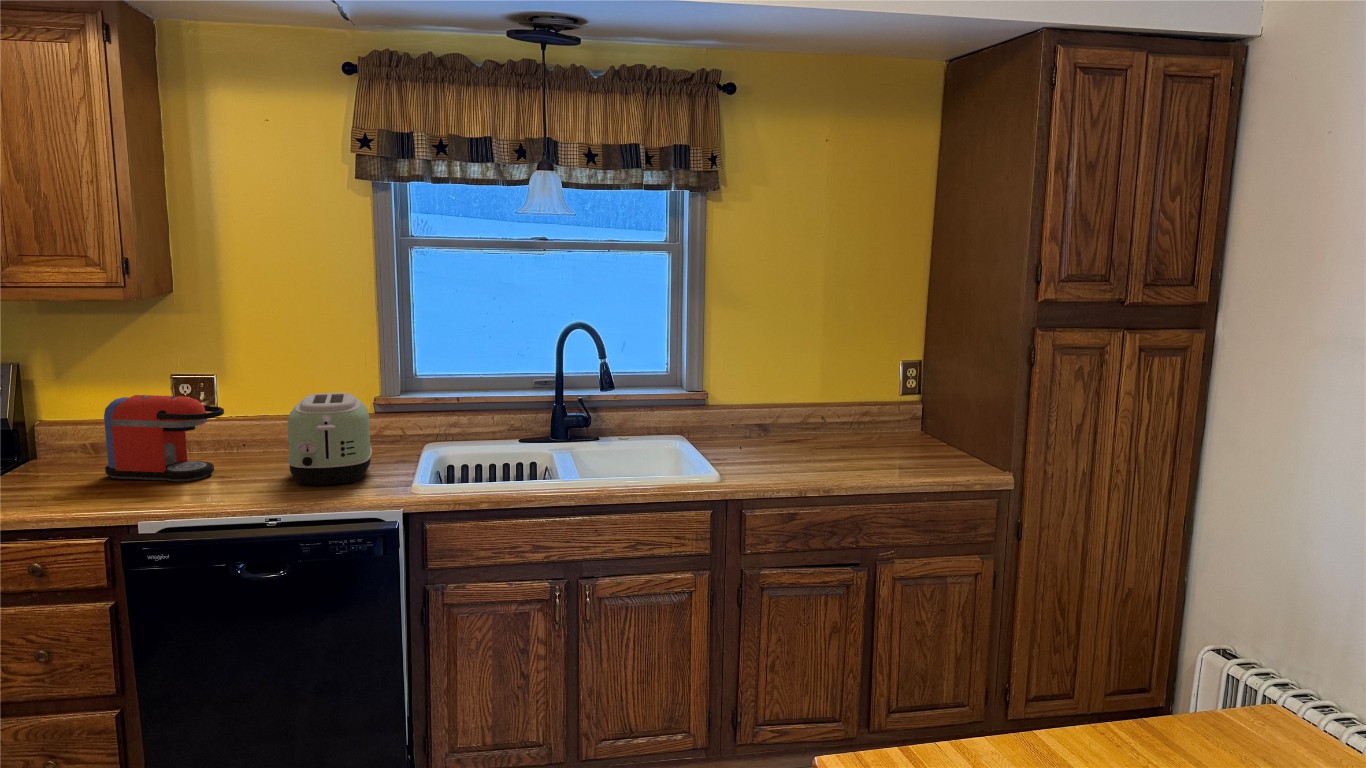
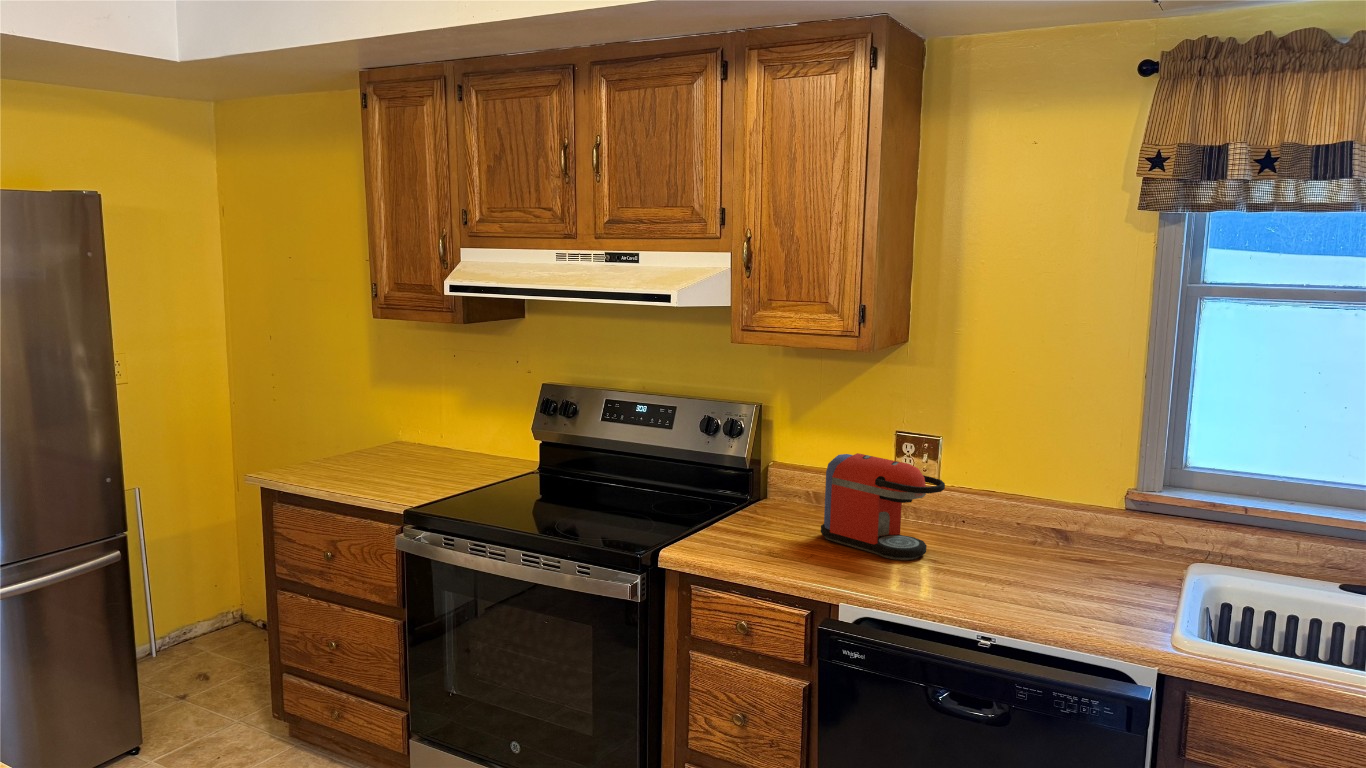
toaster: present [288,393,372,486] -> none [1010,482,1120,609]

